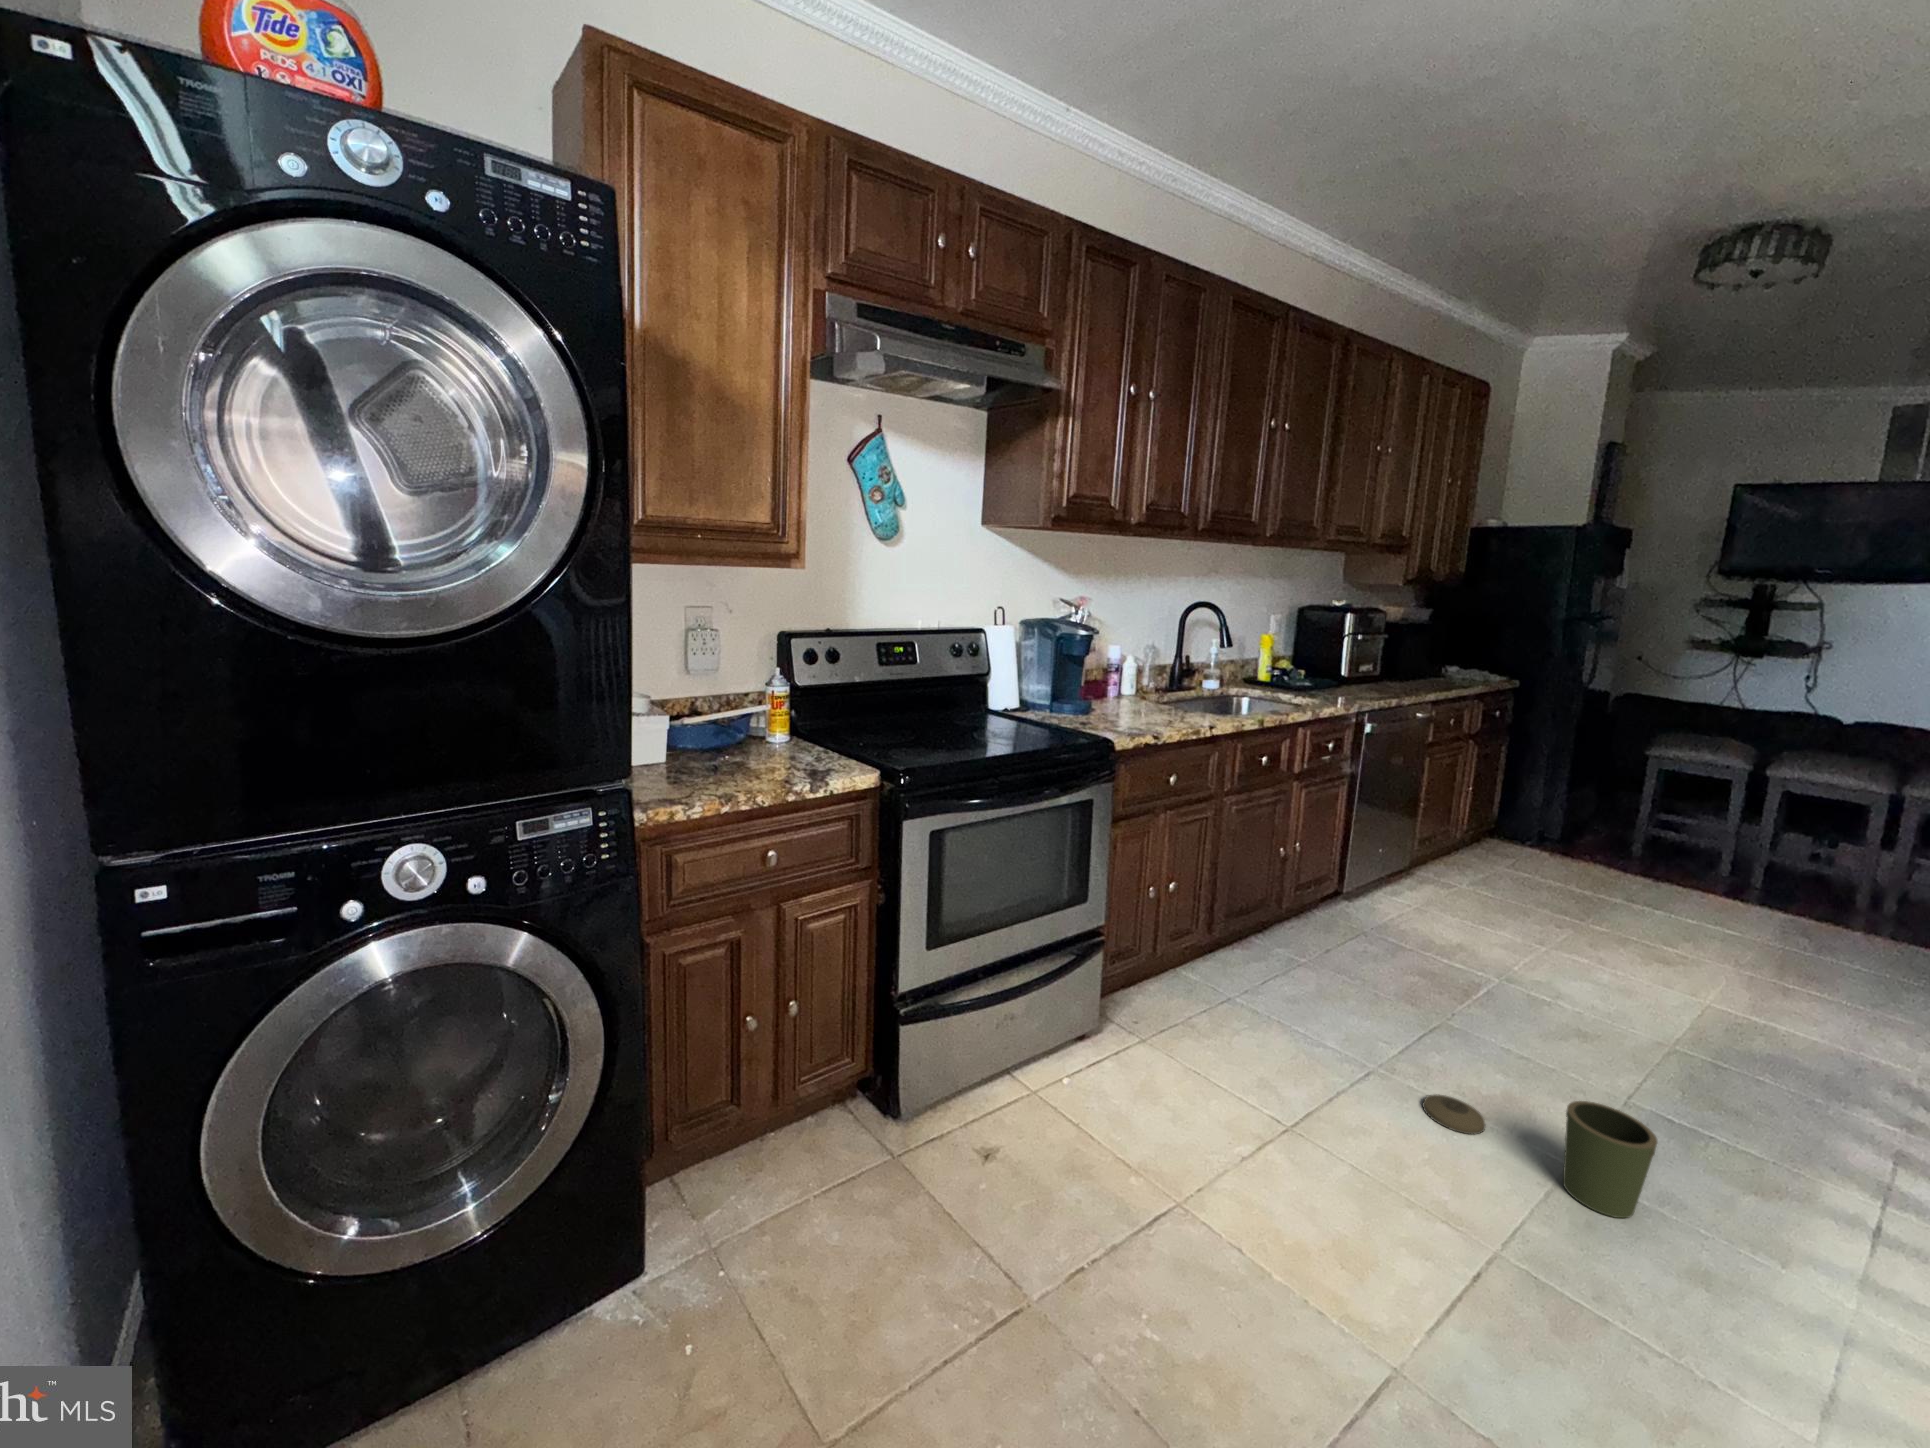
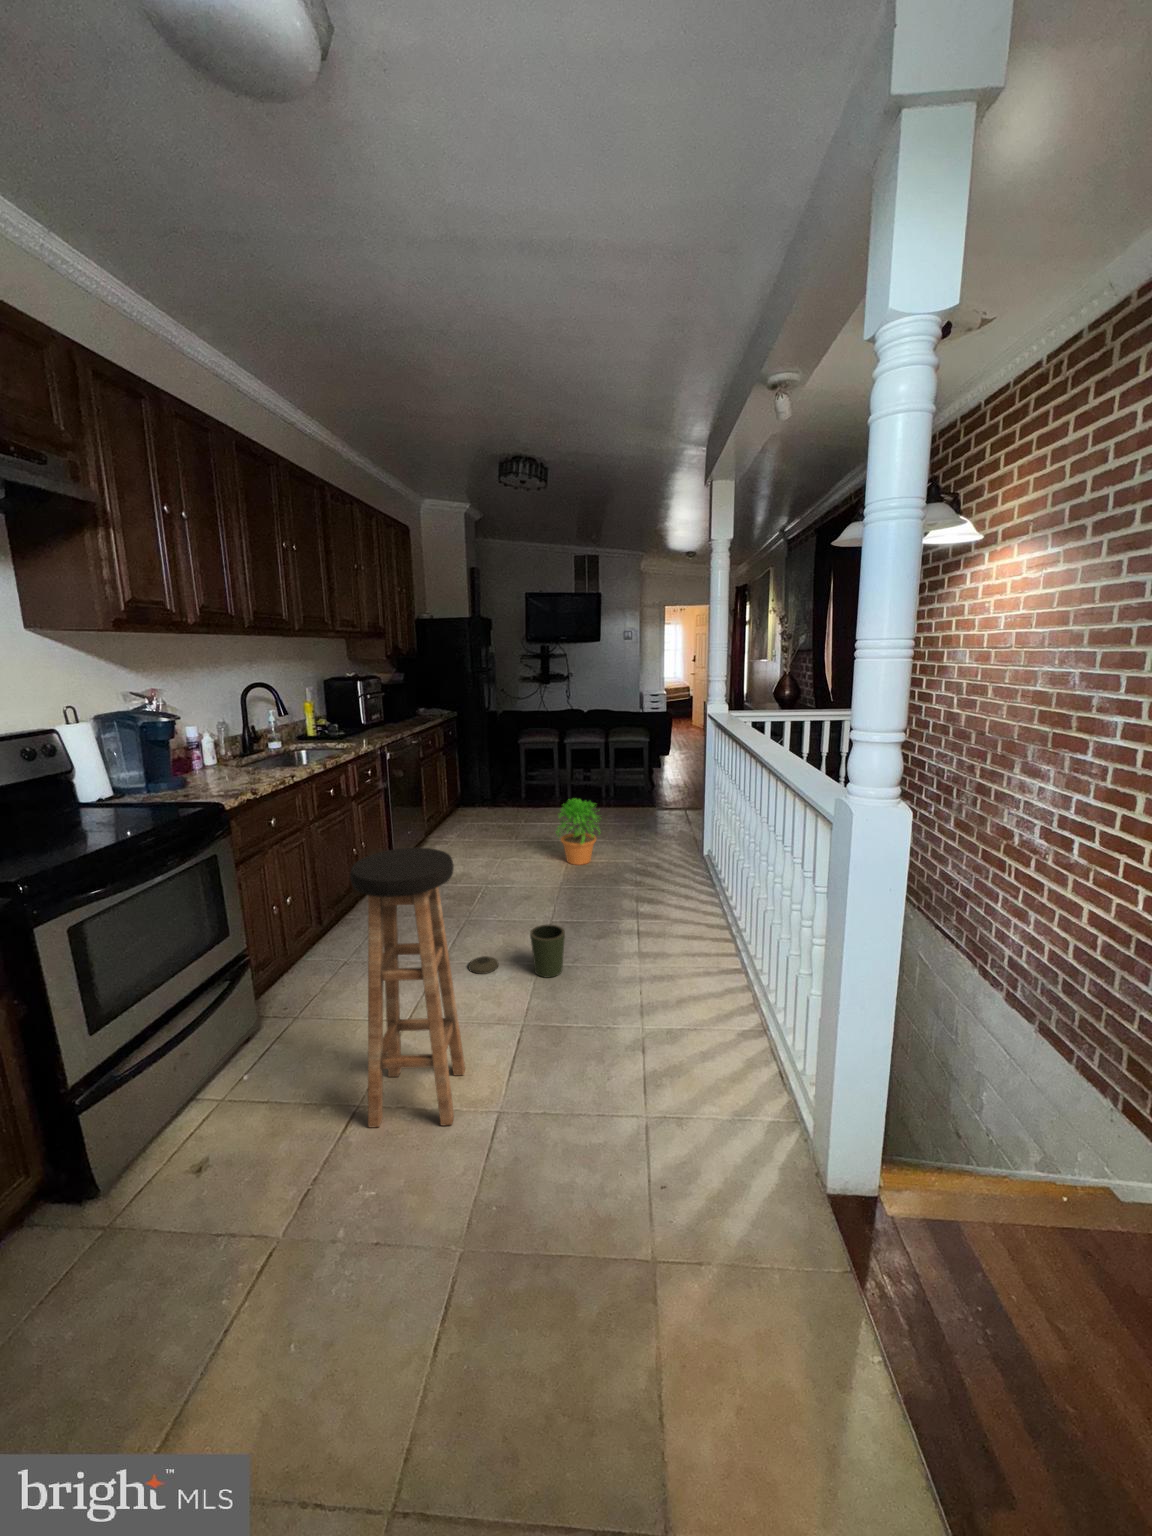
bar stool: none [1182,861,1405,1340] -> present [350,848,465,1128]
potted plant: none [1691,886,1856,1032] -> present [556,799,600,865]

